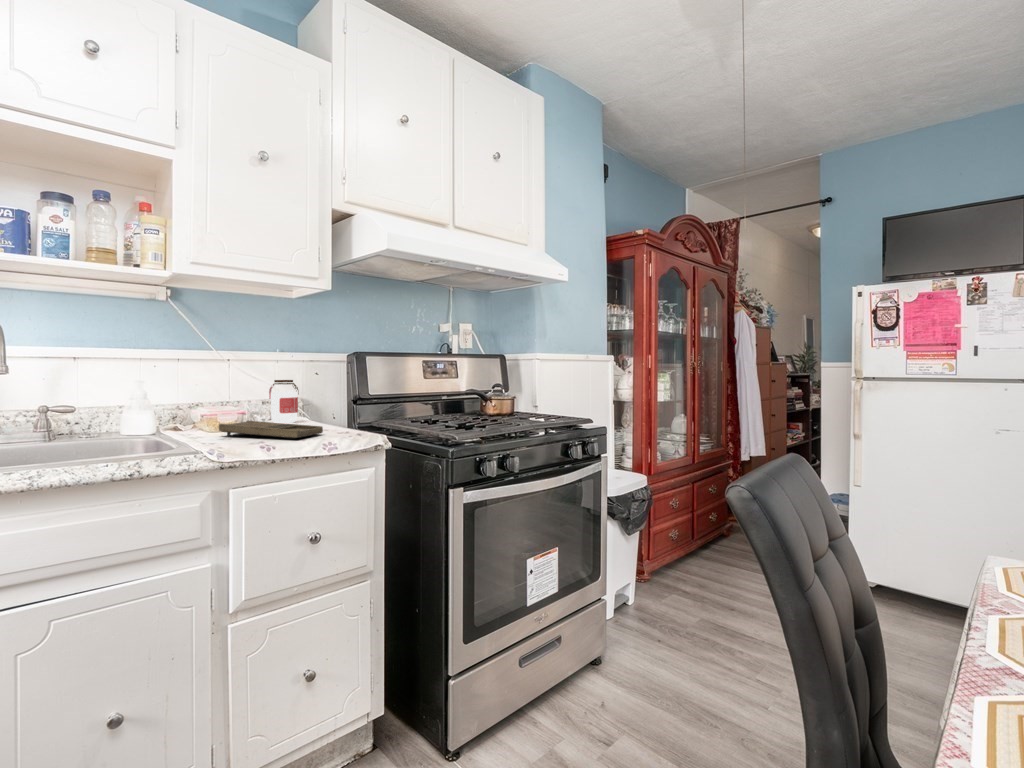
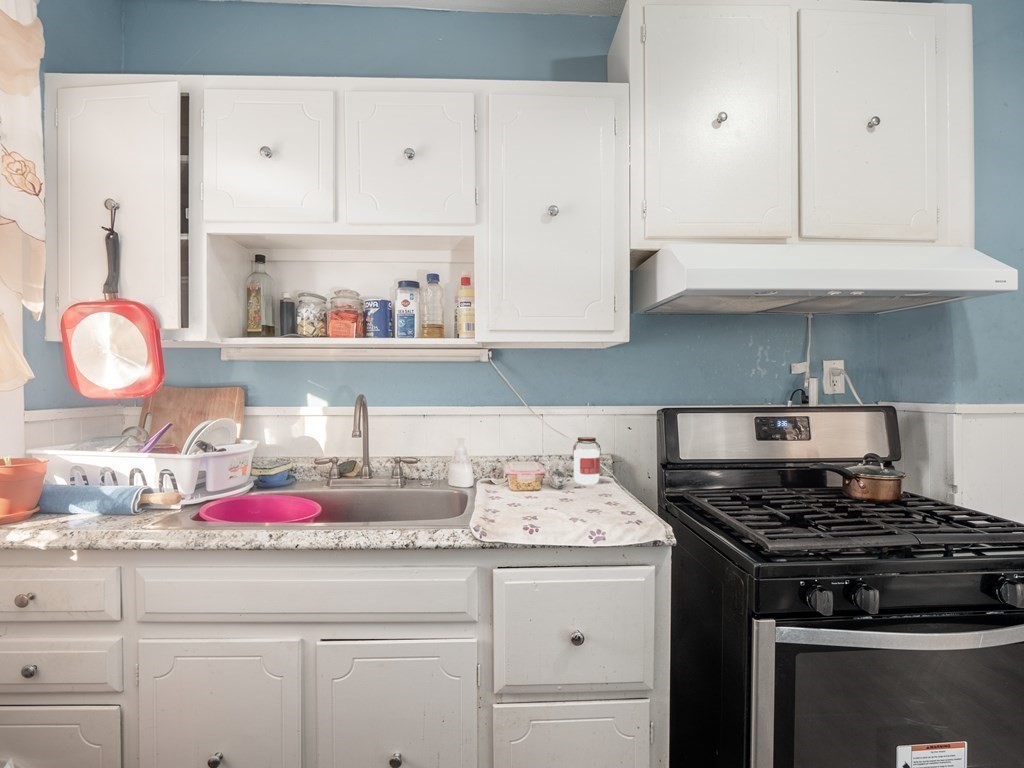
tray: present [219,421,323,438] -> none [511,483,602,518]

